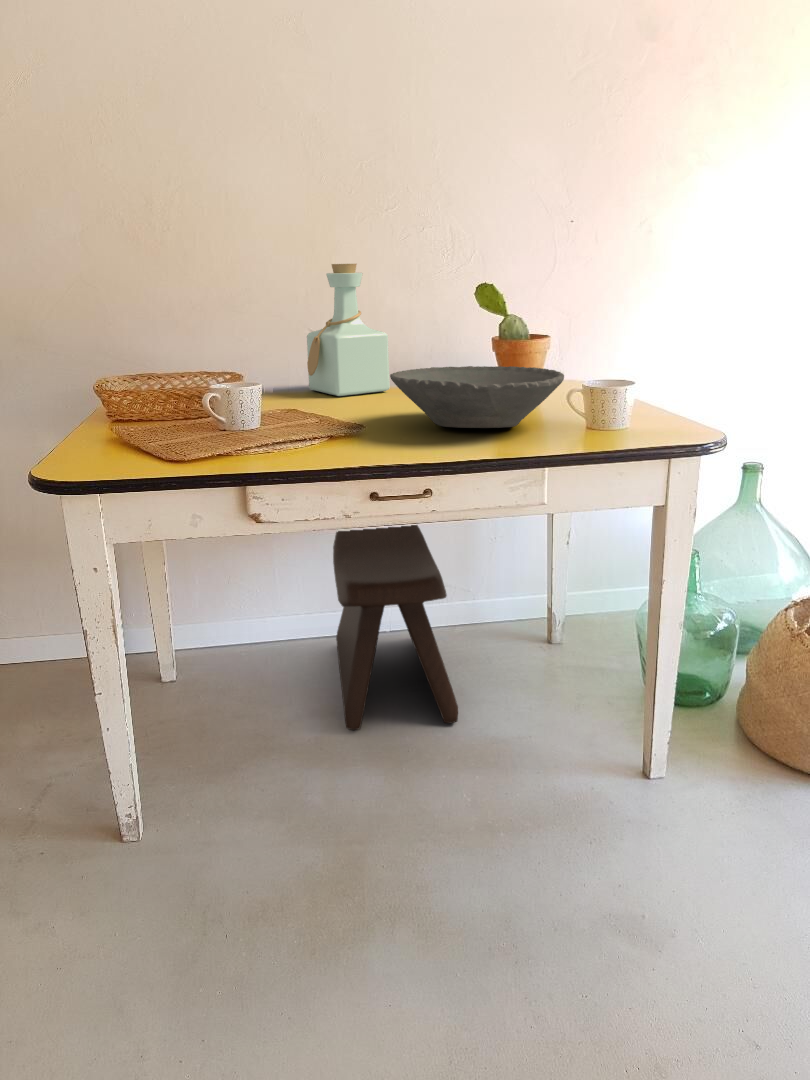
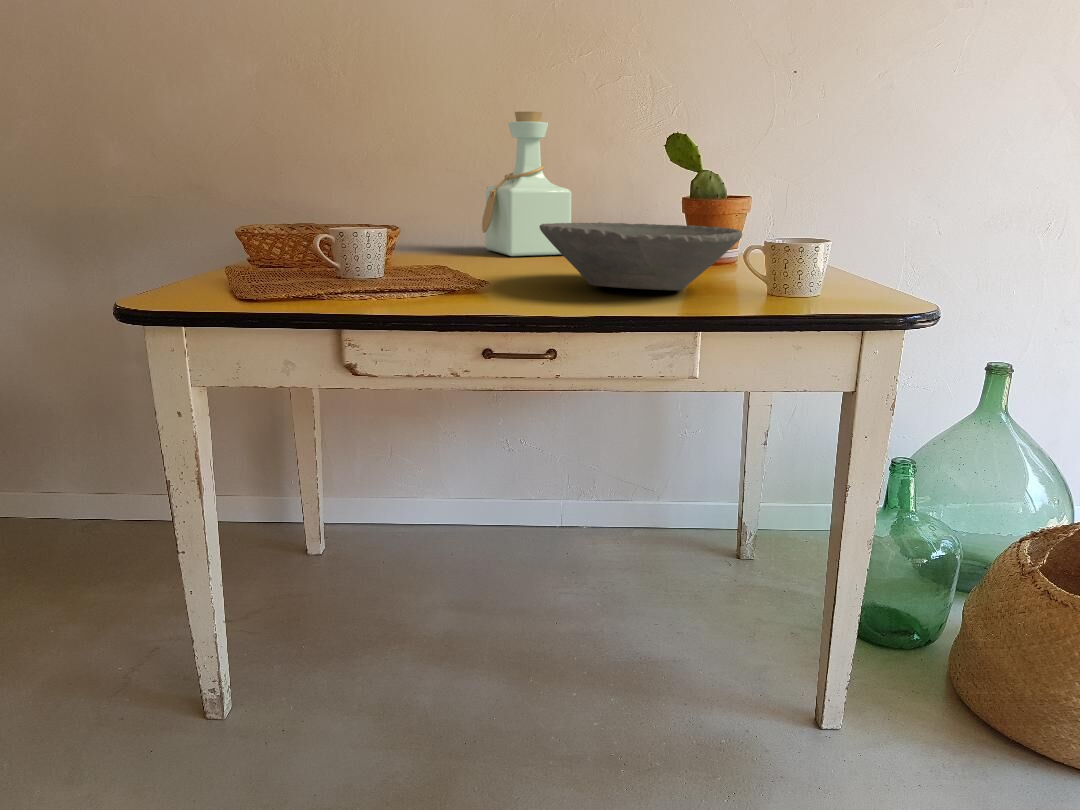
stool: present [333,525,458,730] -> none [482,396,611,633]

